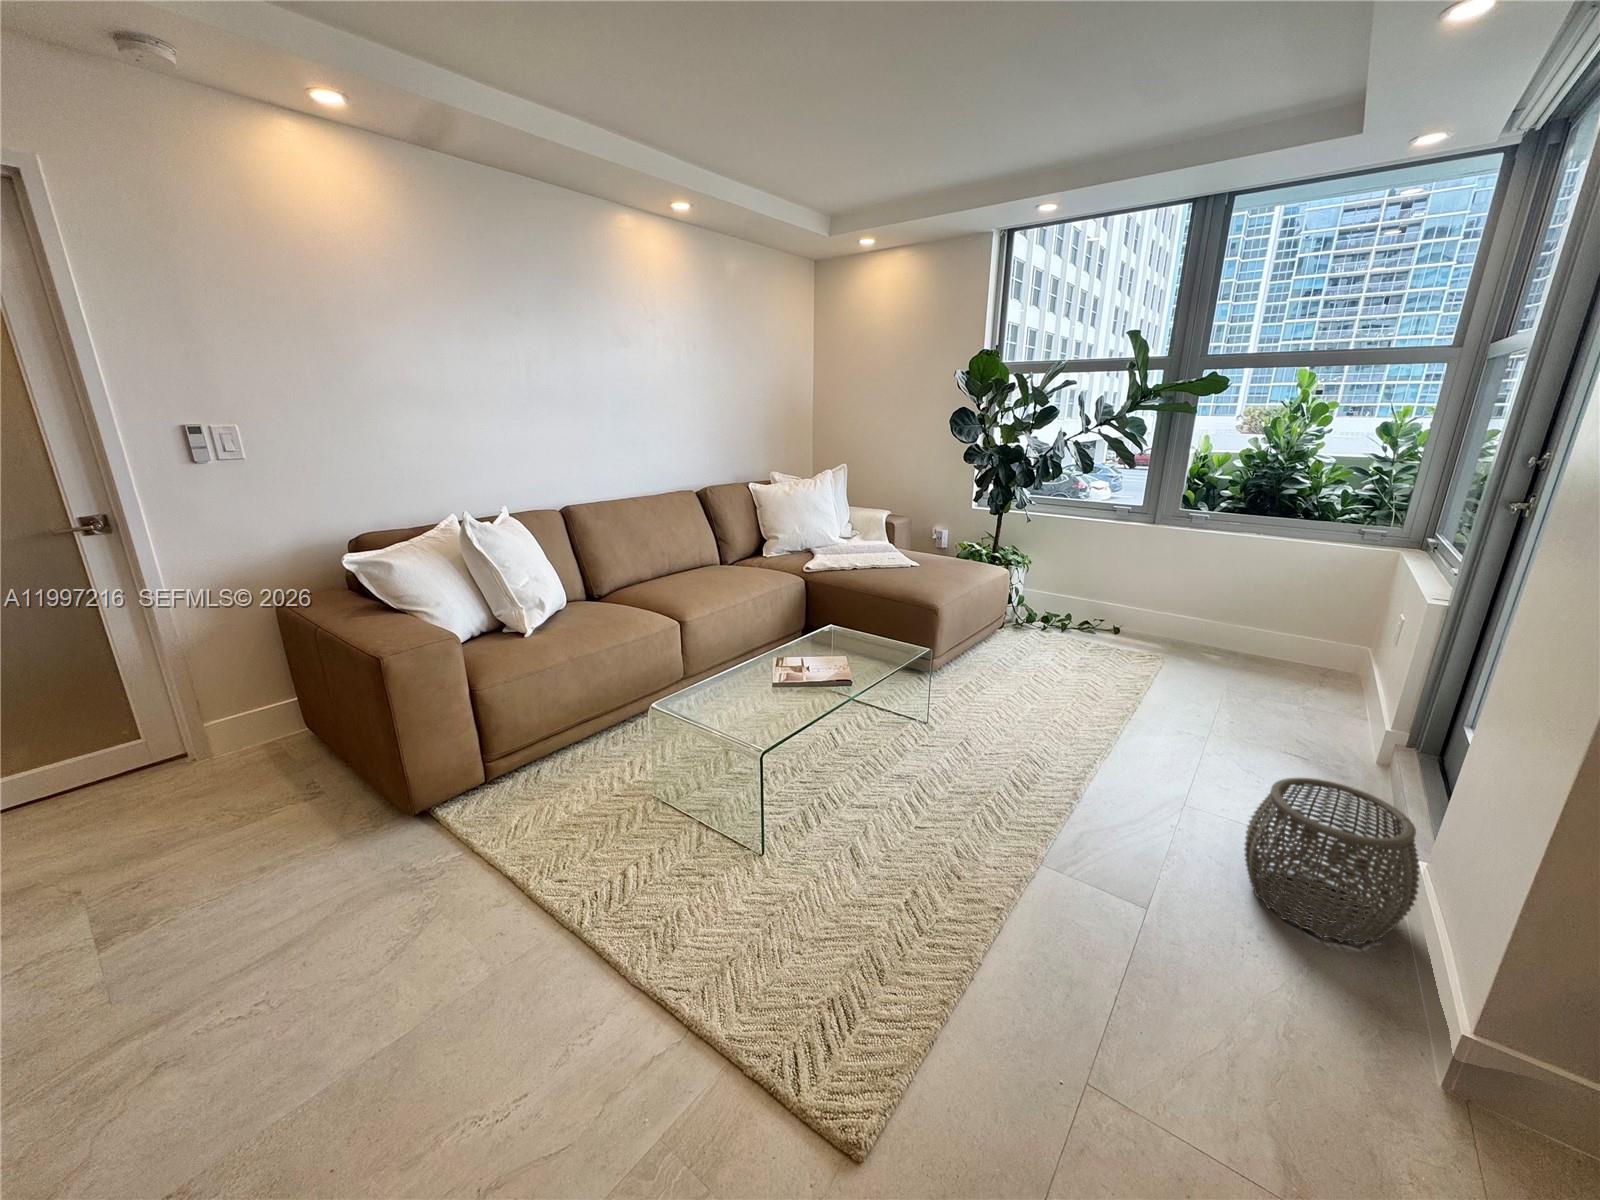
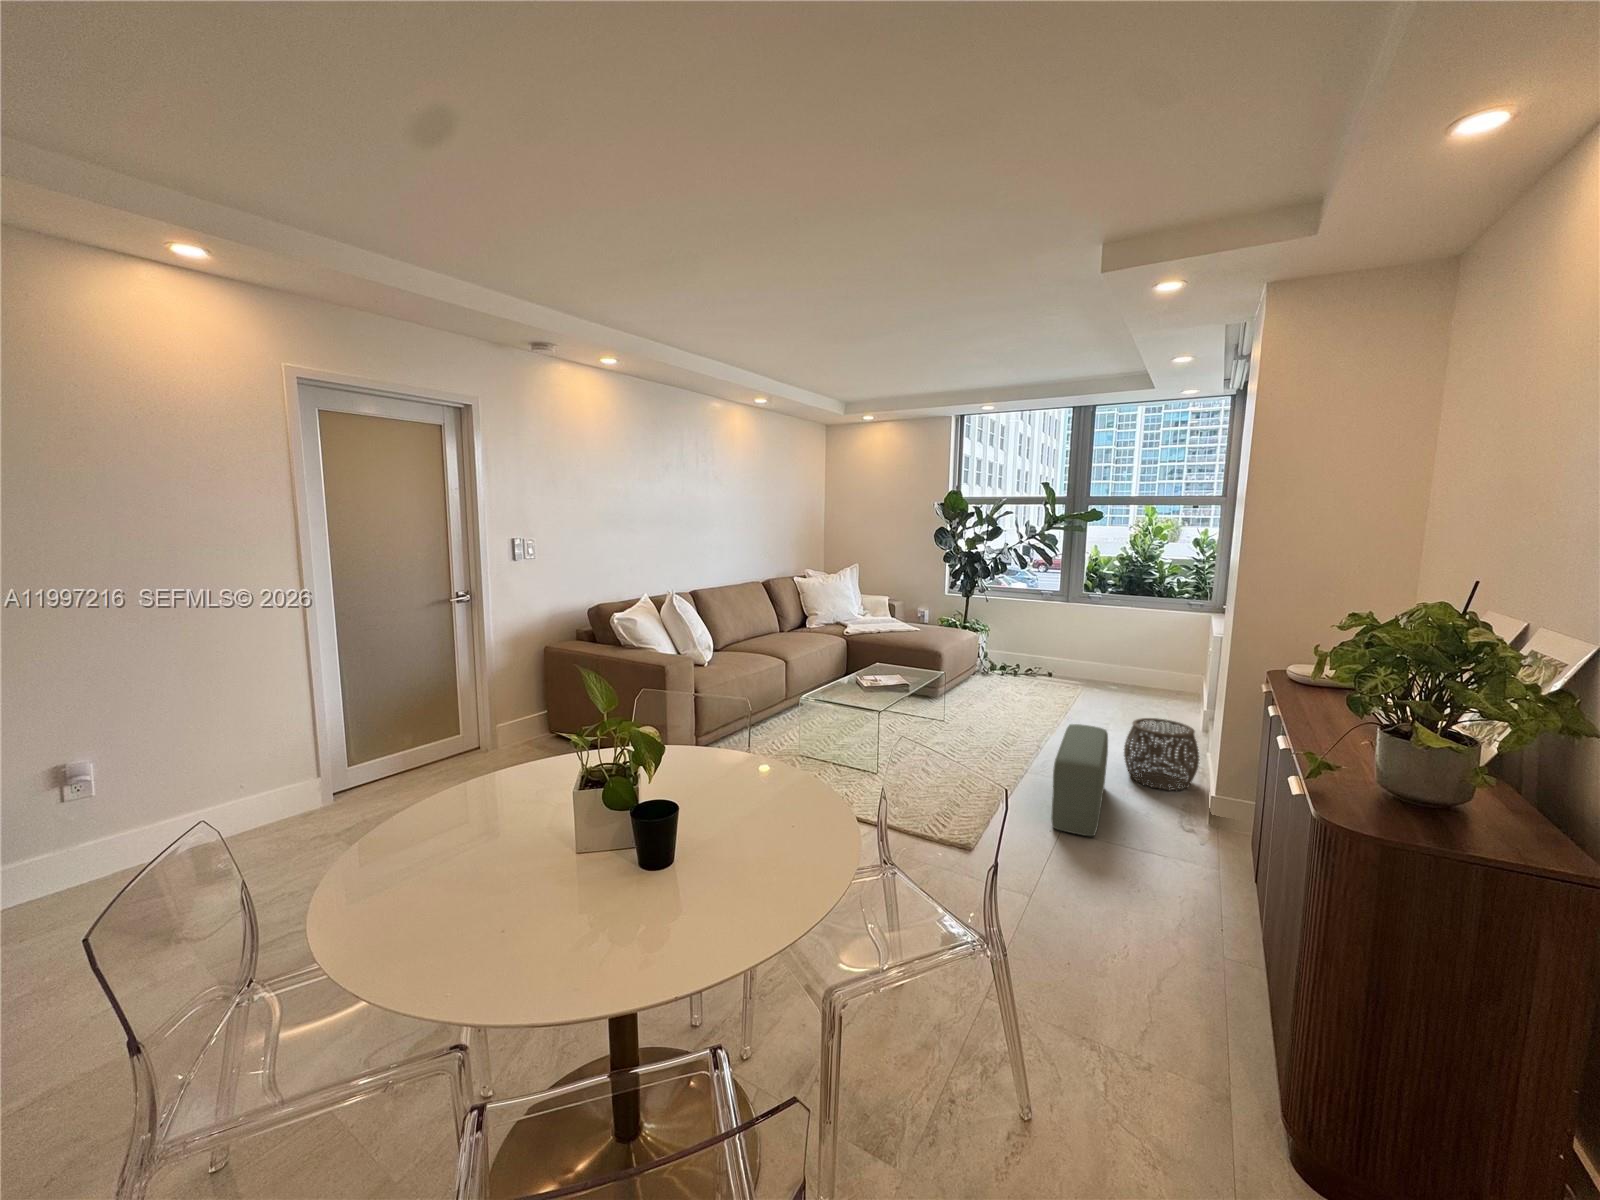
pouf: none [1075,794,1220,1123] -> present [1051,724,1108,836]

